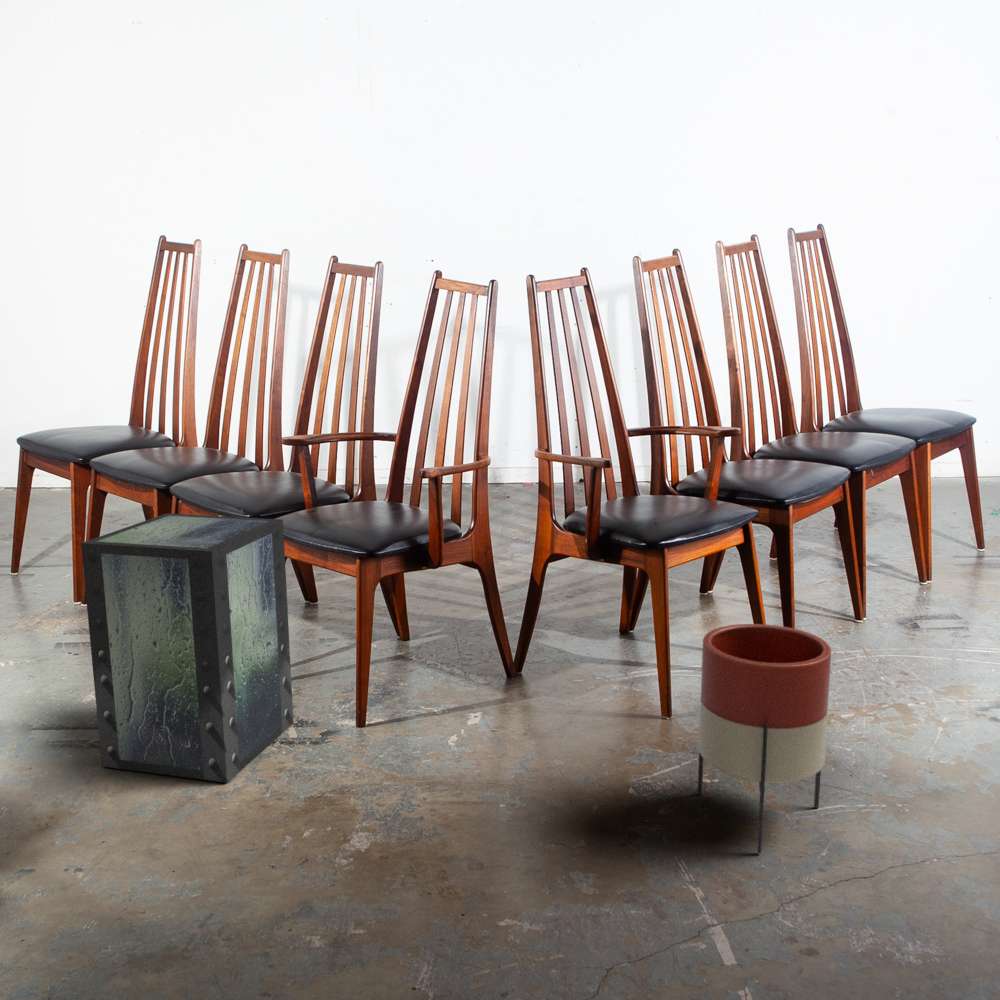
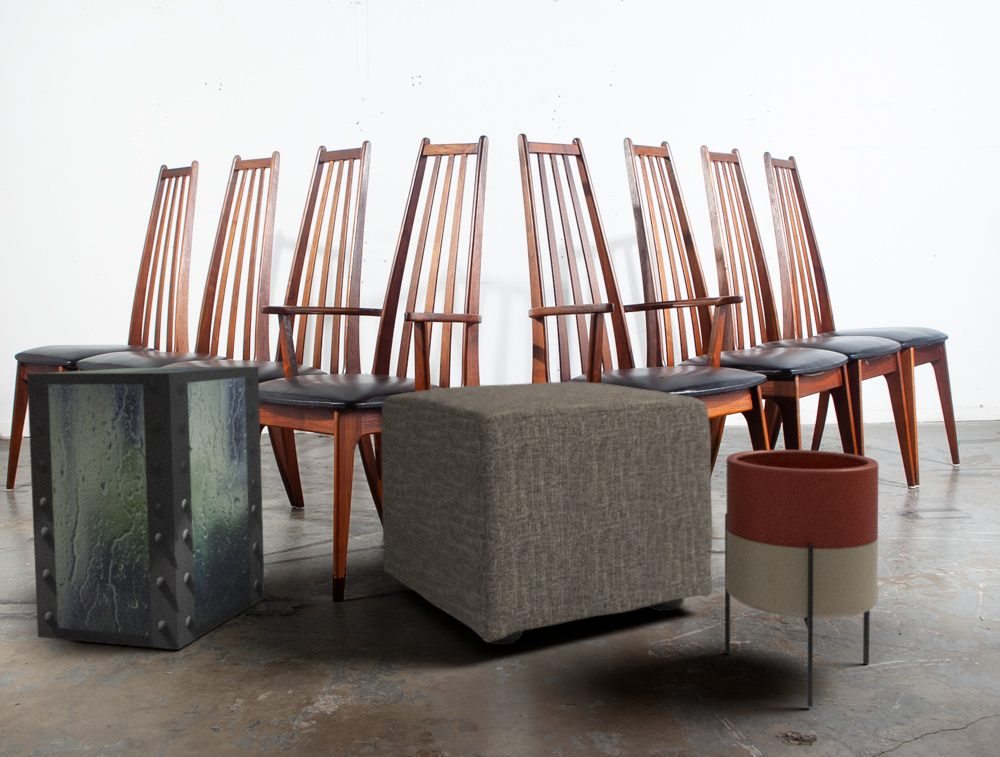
ottoman: none [397,522,697,785] -> present [381,382,713,644]

